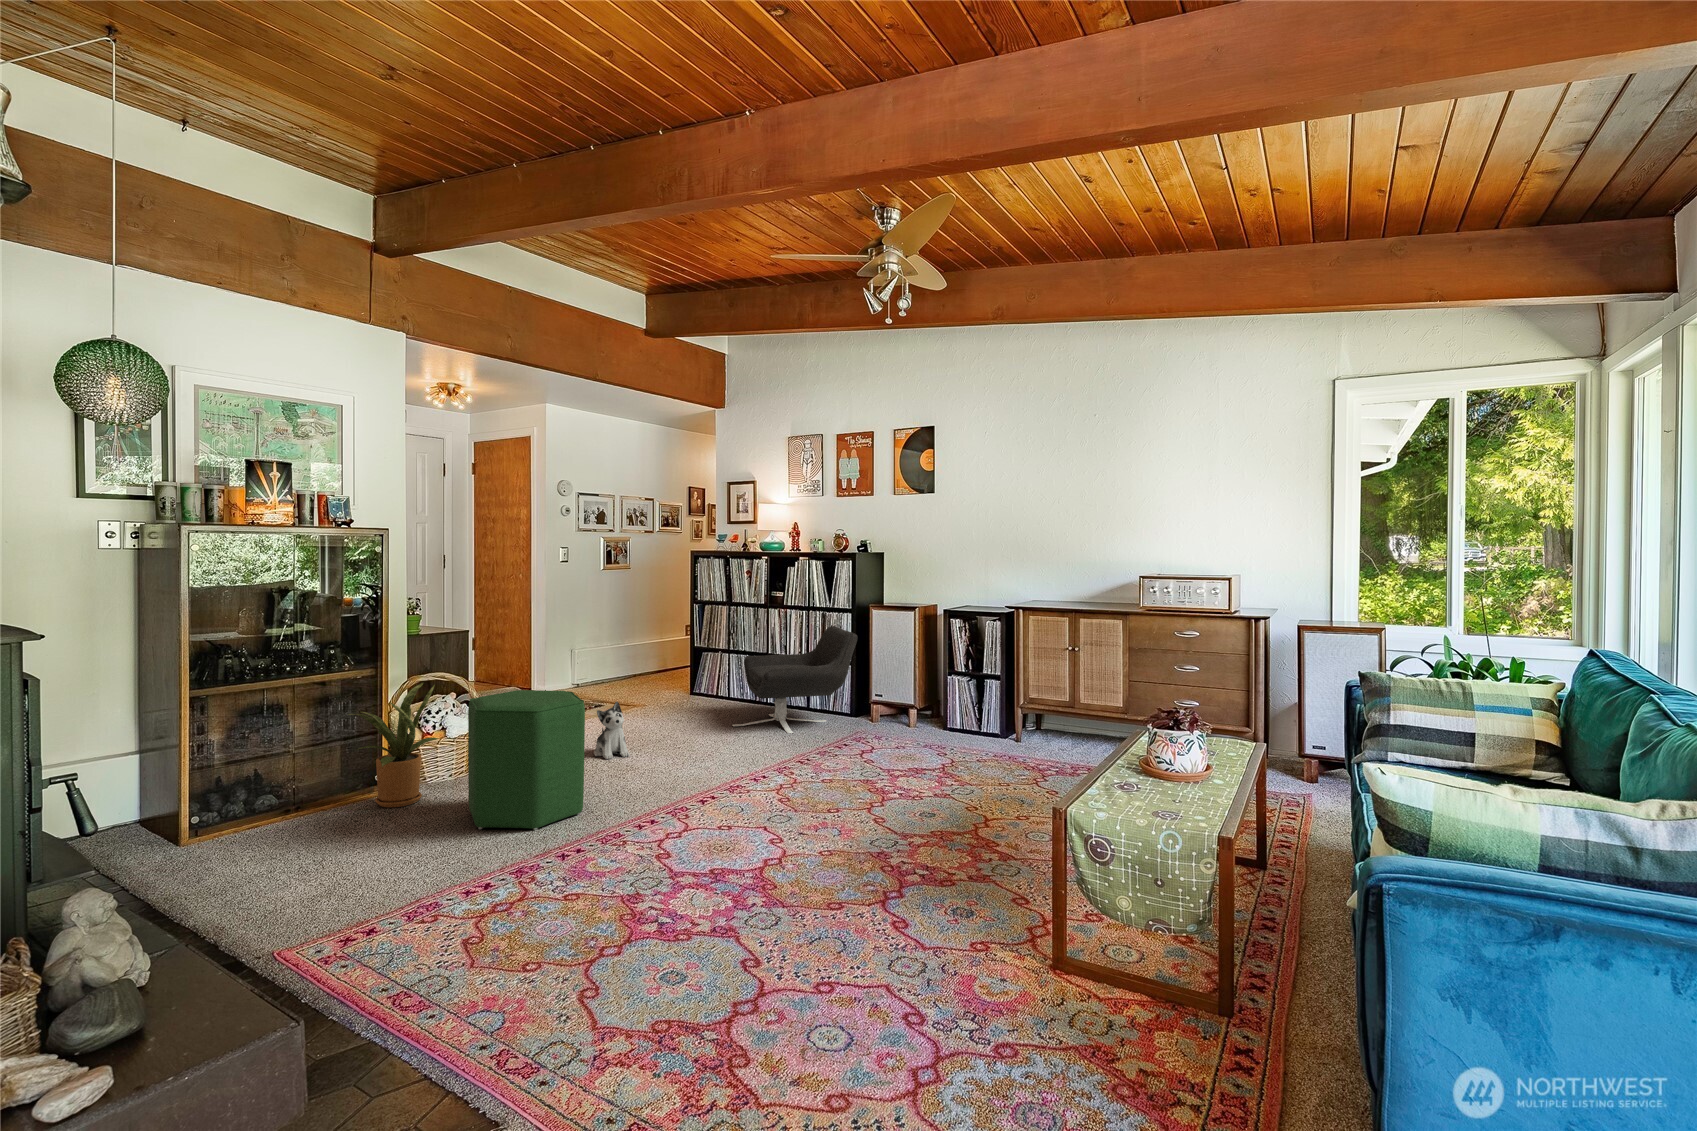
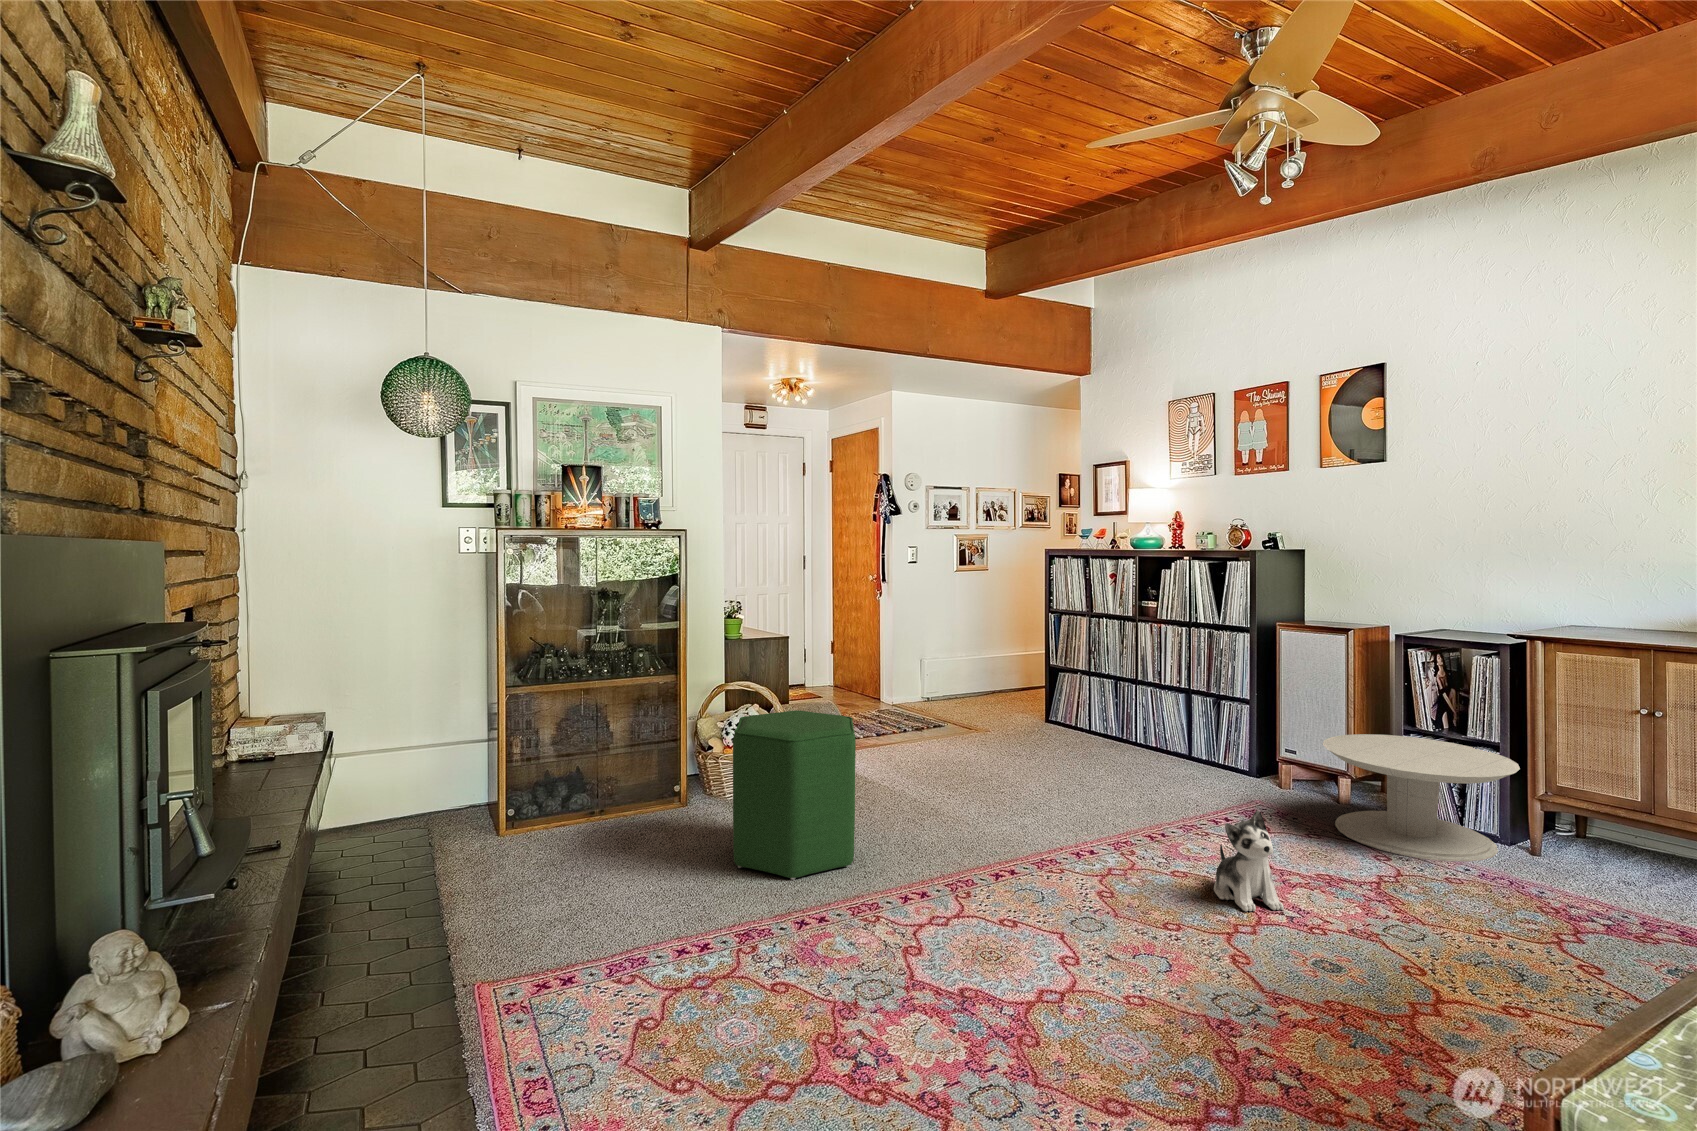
lounge chair: present [733,626,857,733] -> none [1081,649,1253,787]
side table: none [907,678,1017,755] -> present [1323,734,1520,862]
house plant: present [349,683,438,807] -> none [630,692,735,824]
plush toy: present [594,702,630,759] -> present [1214,811,1284,911]

